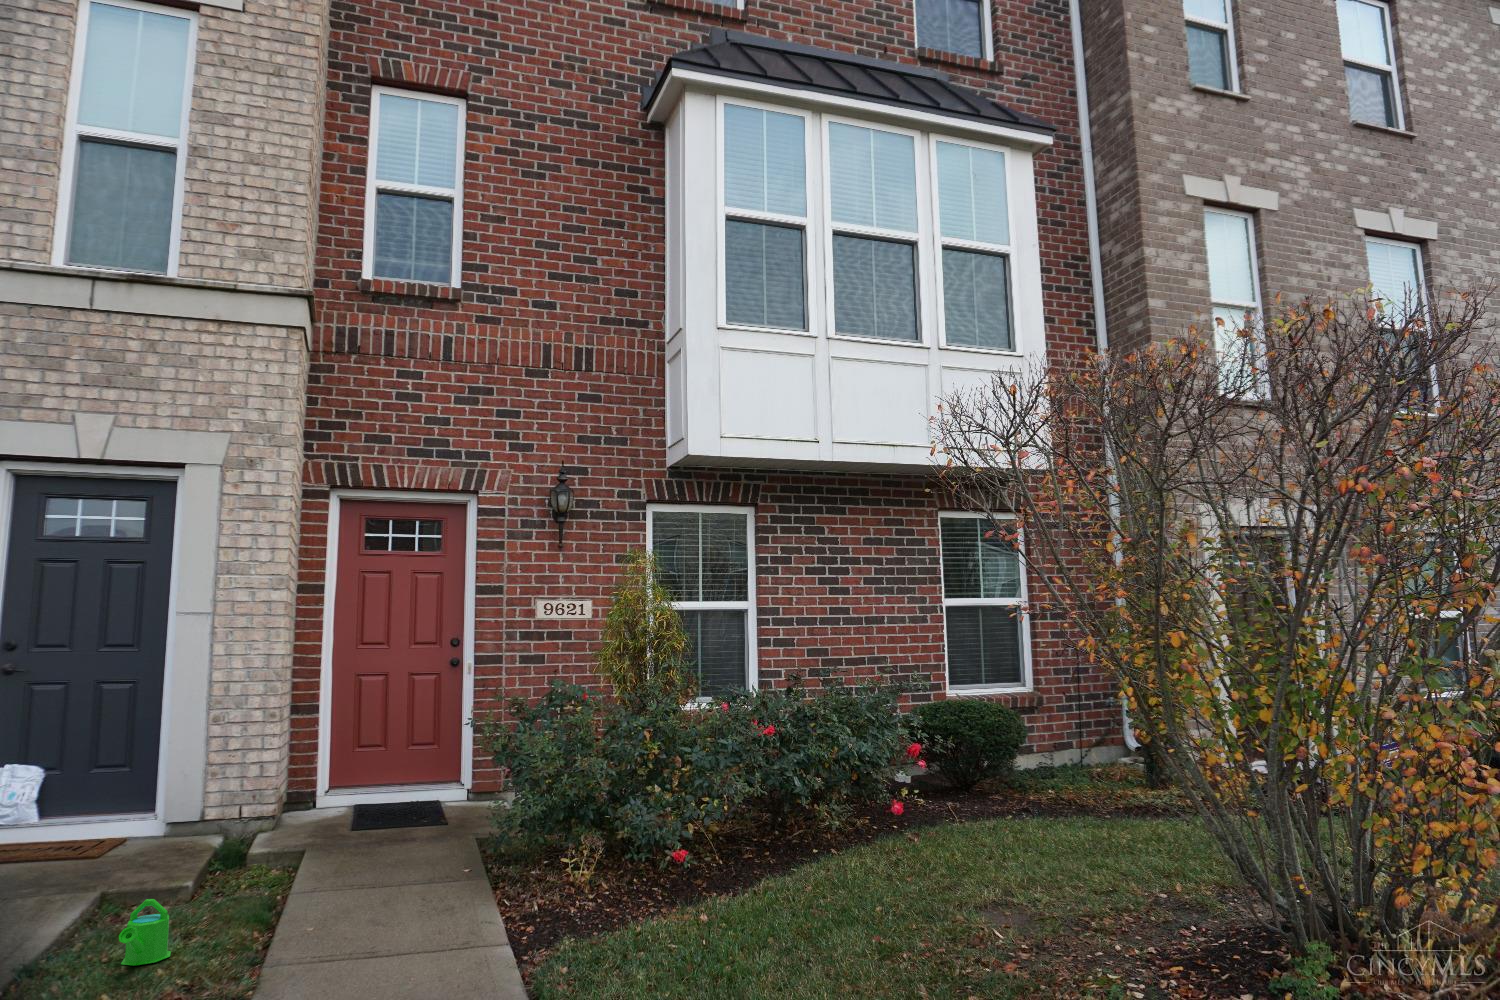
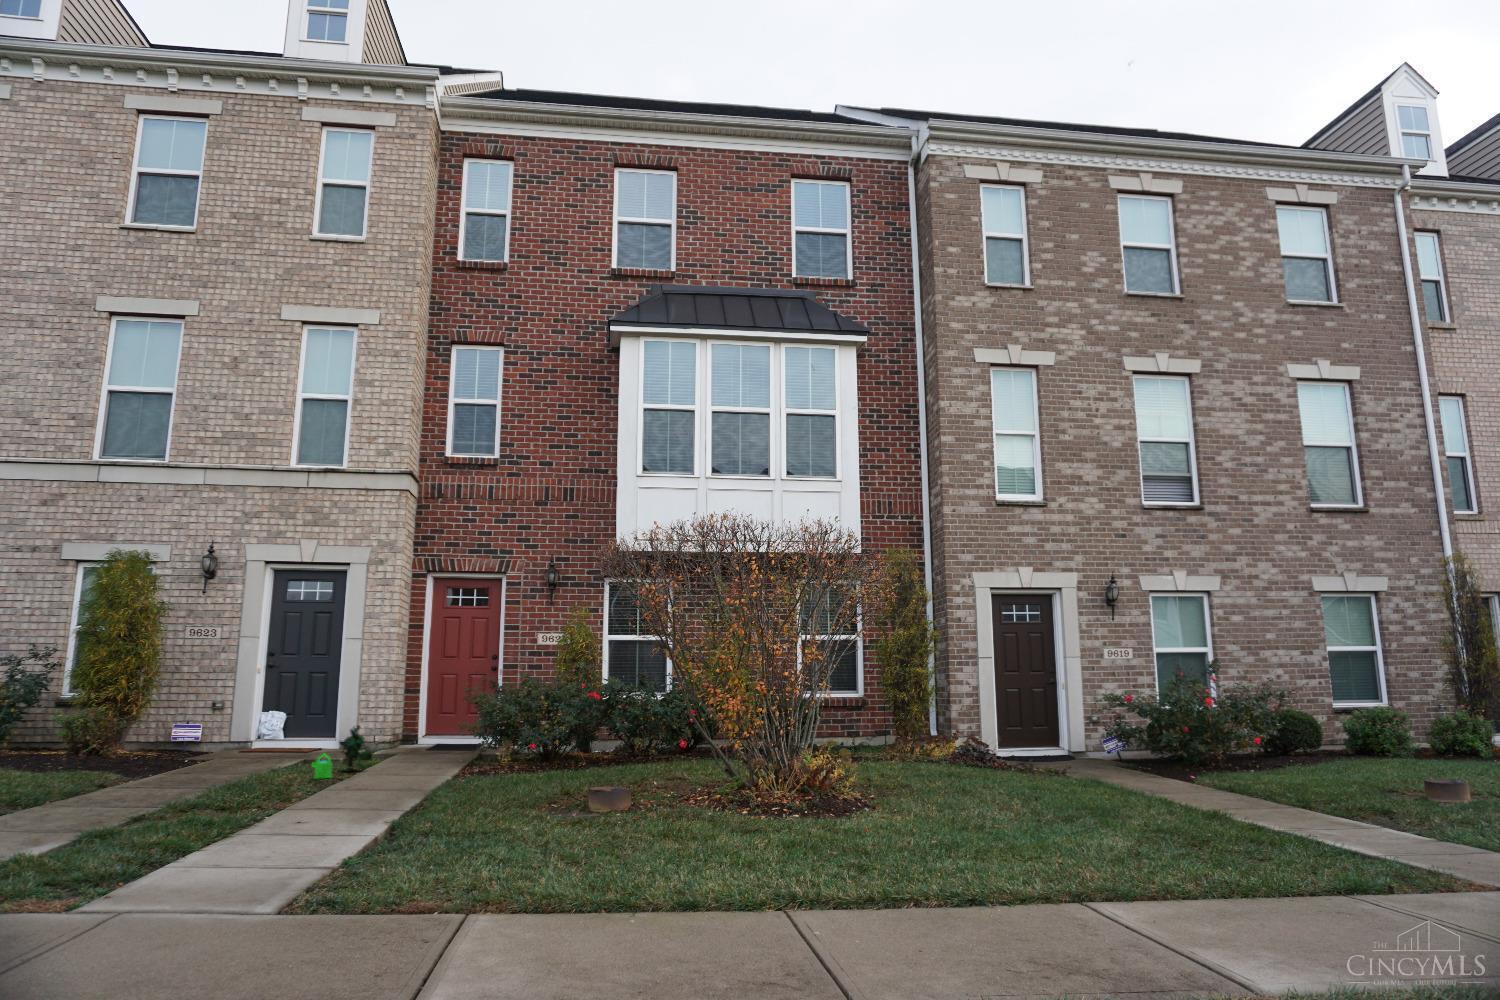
decorative plant: none [177,809,244,918] -> present [340,725,365,771]

